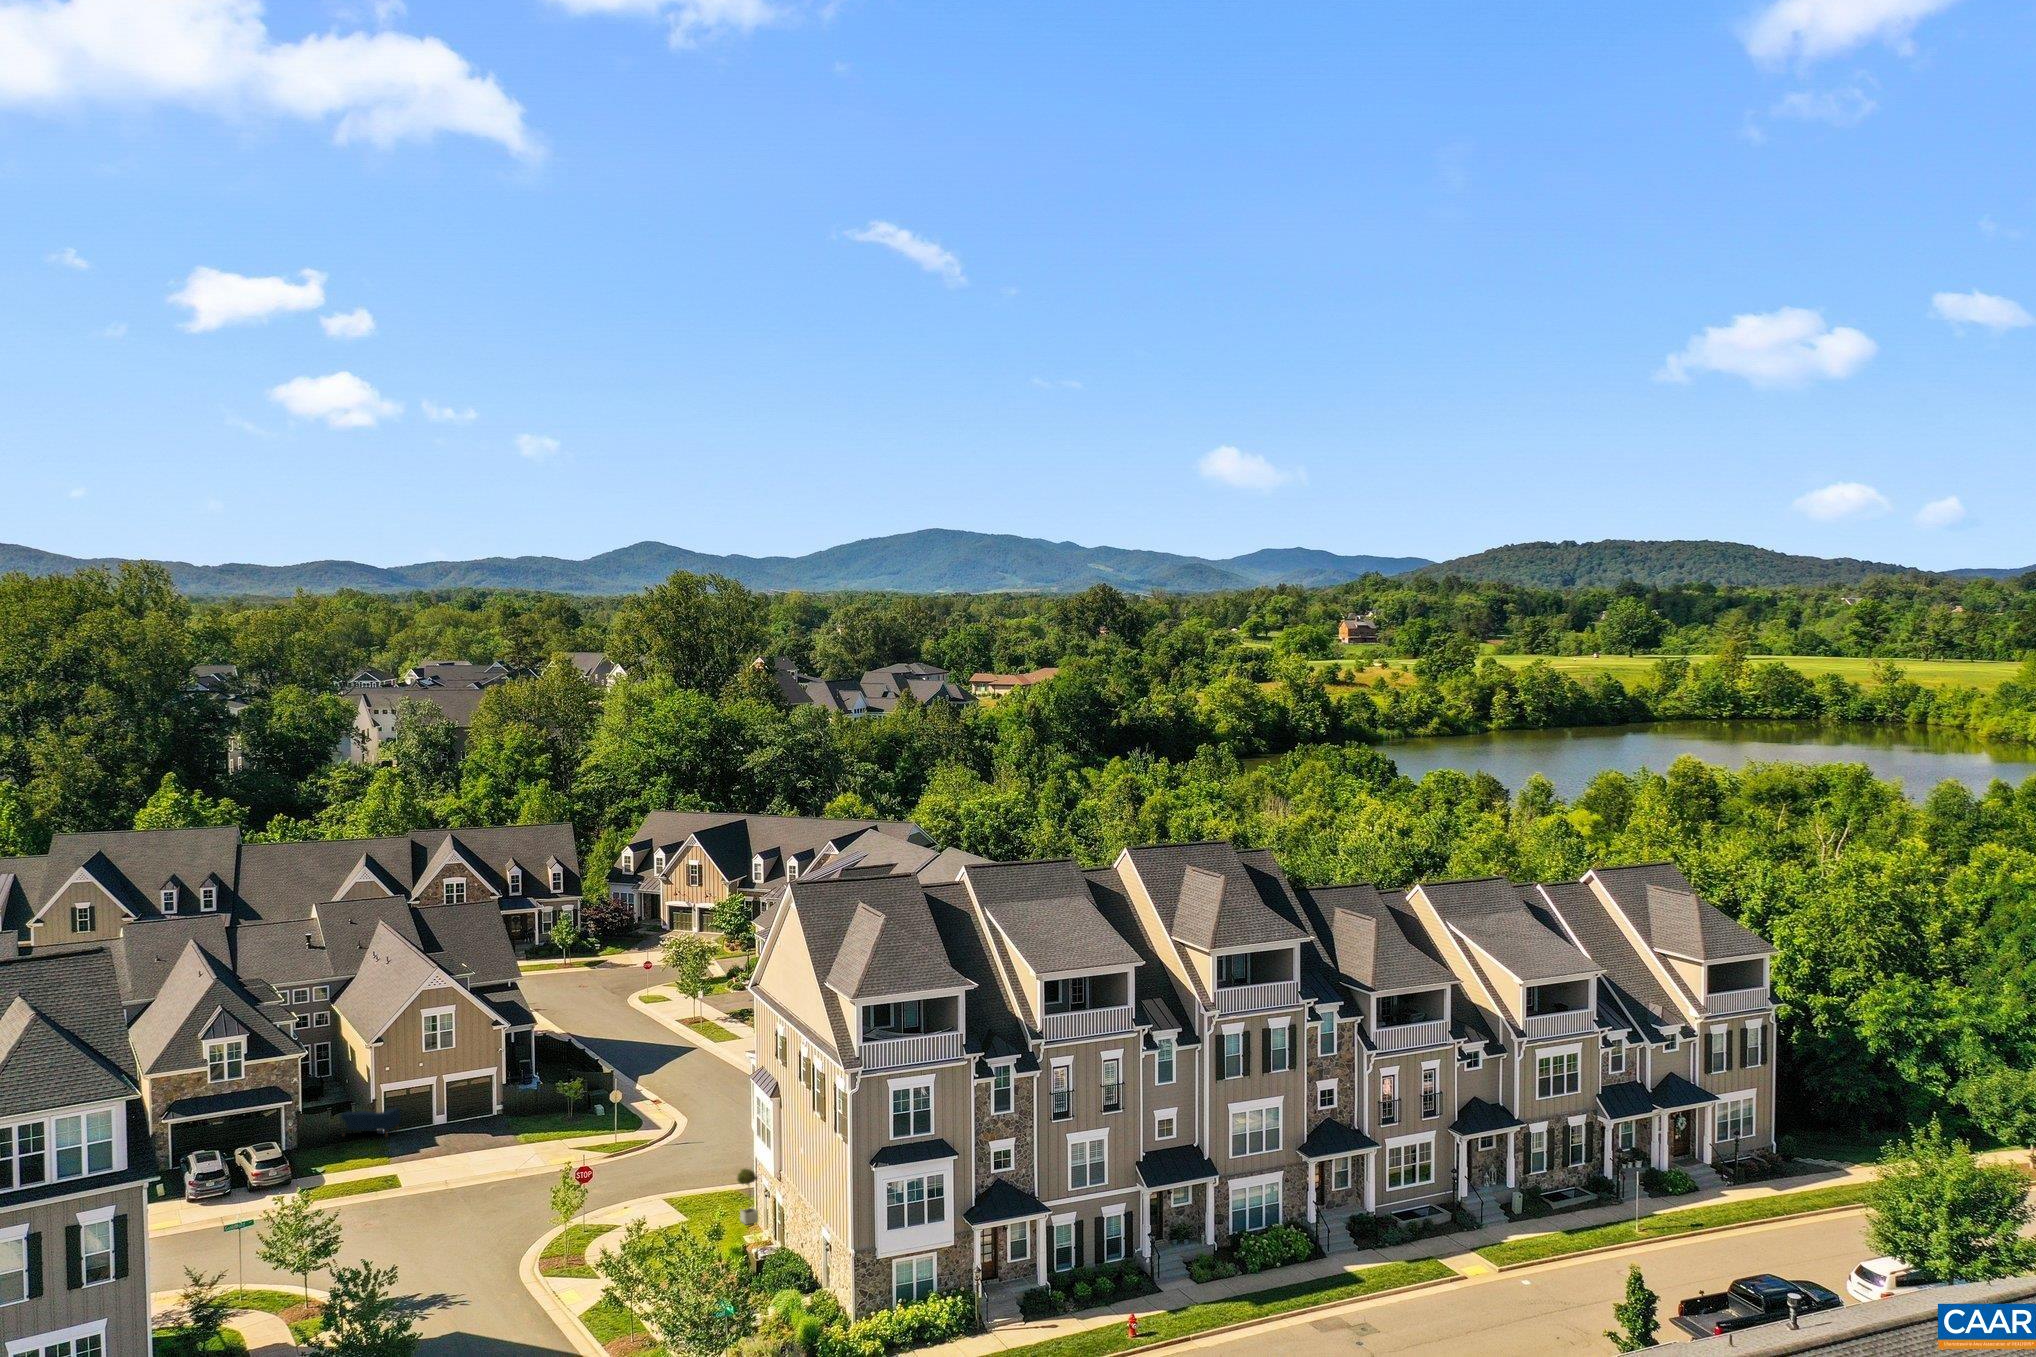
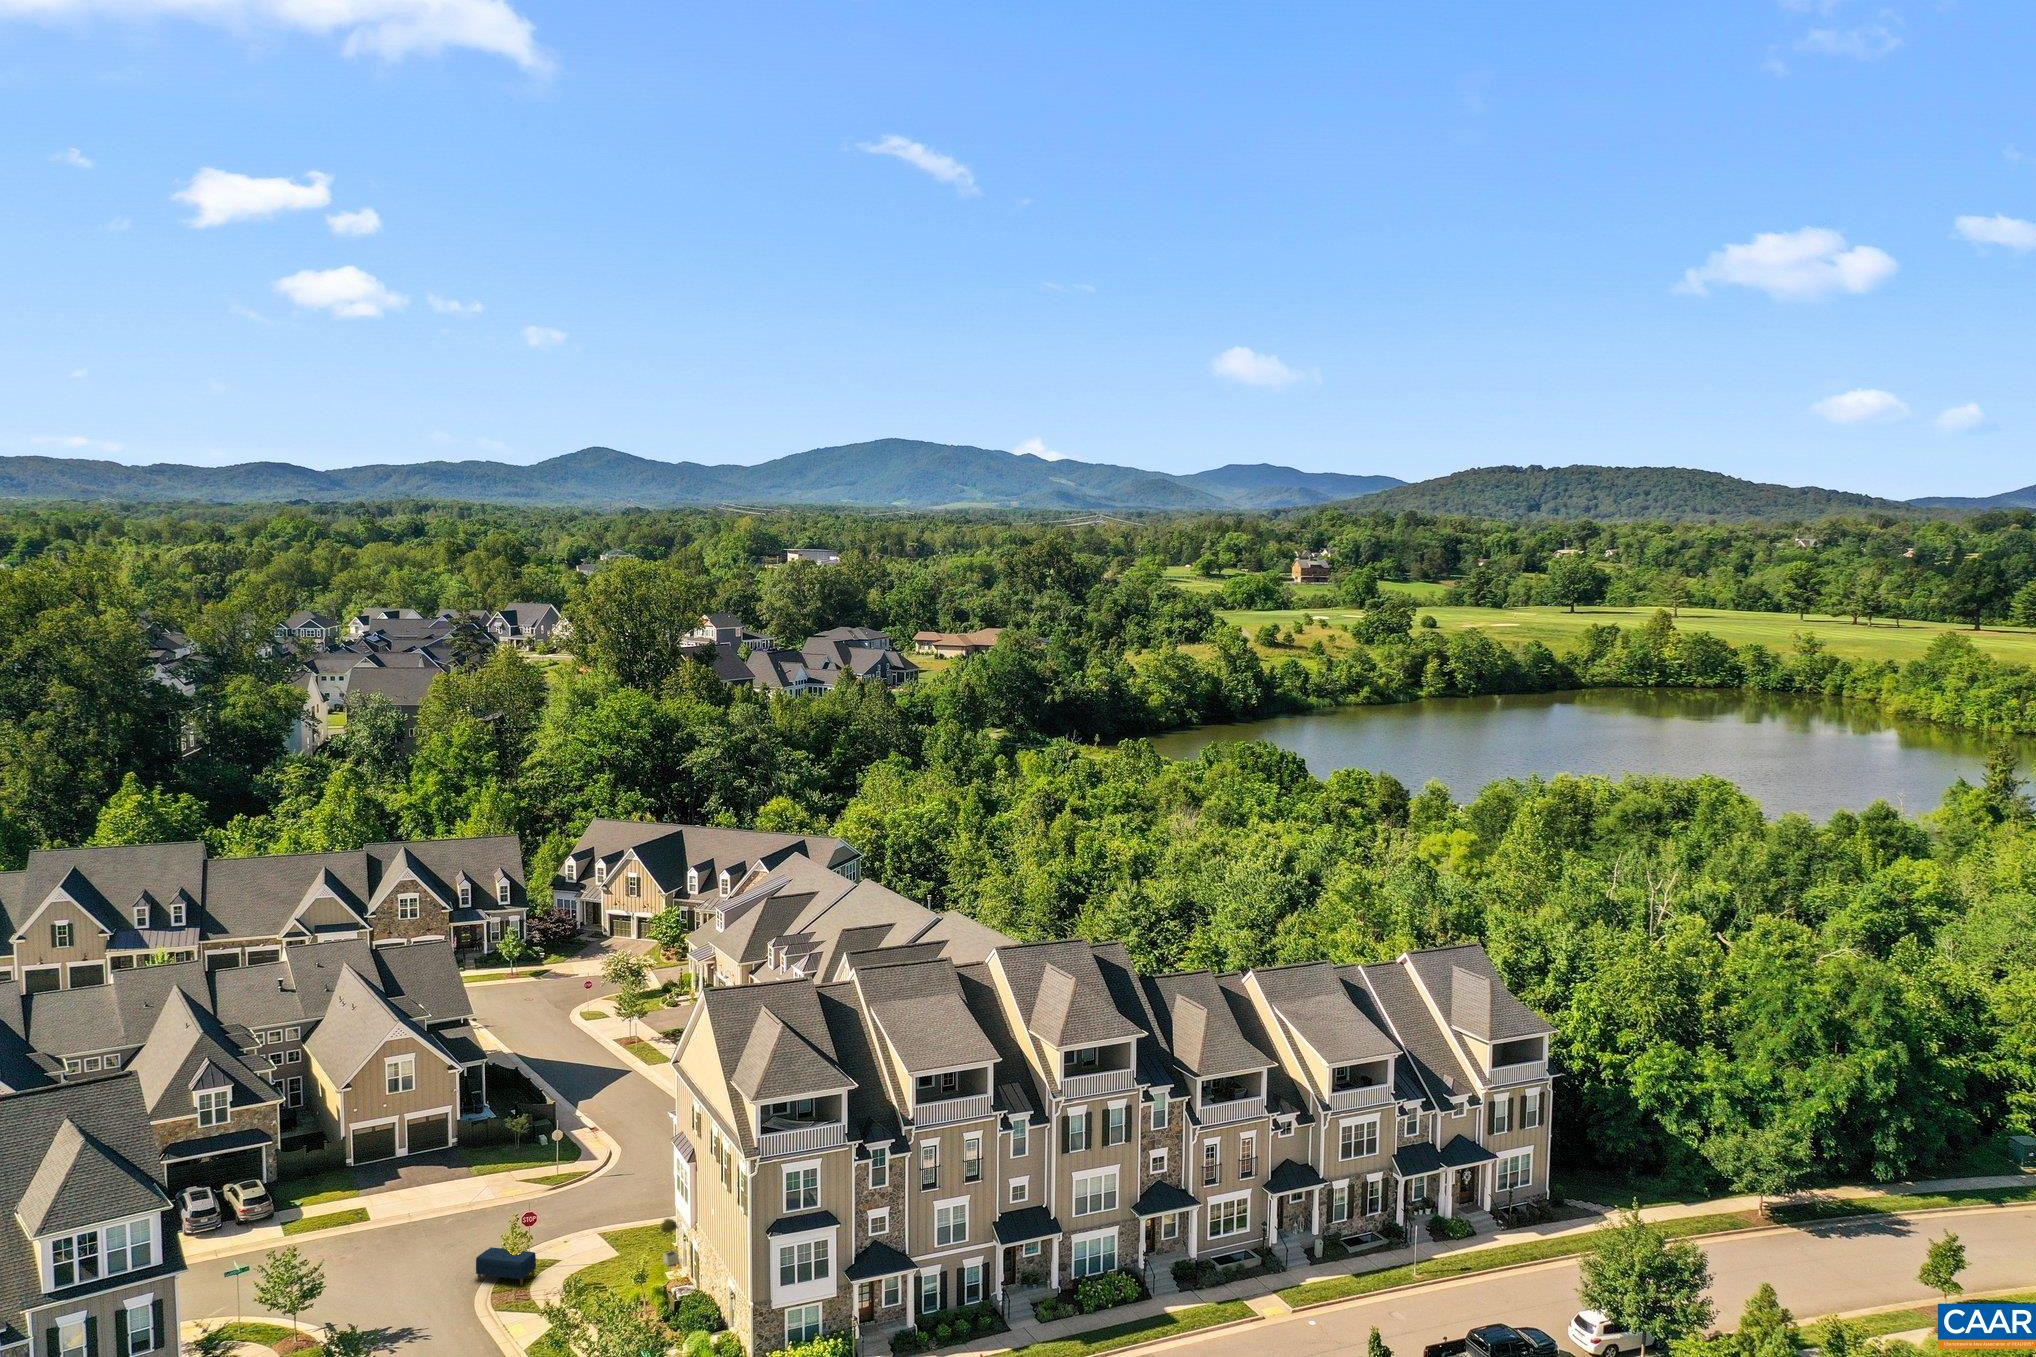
bench: present [341,1108,400,1137] -> present [476,1247,536,1286]

